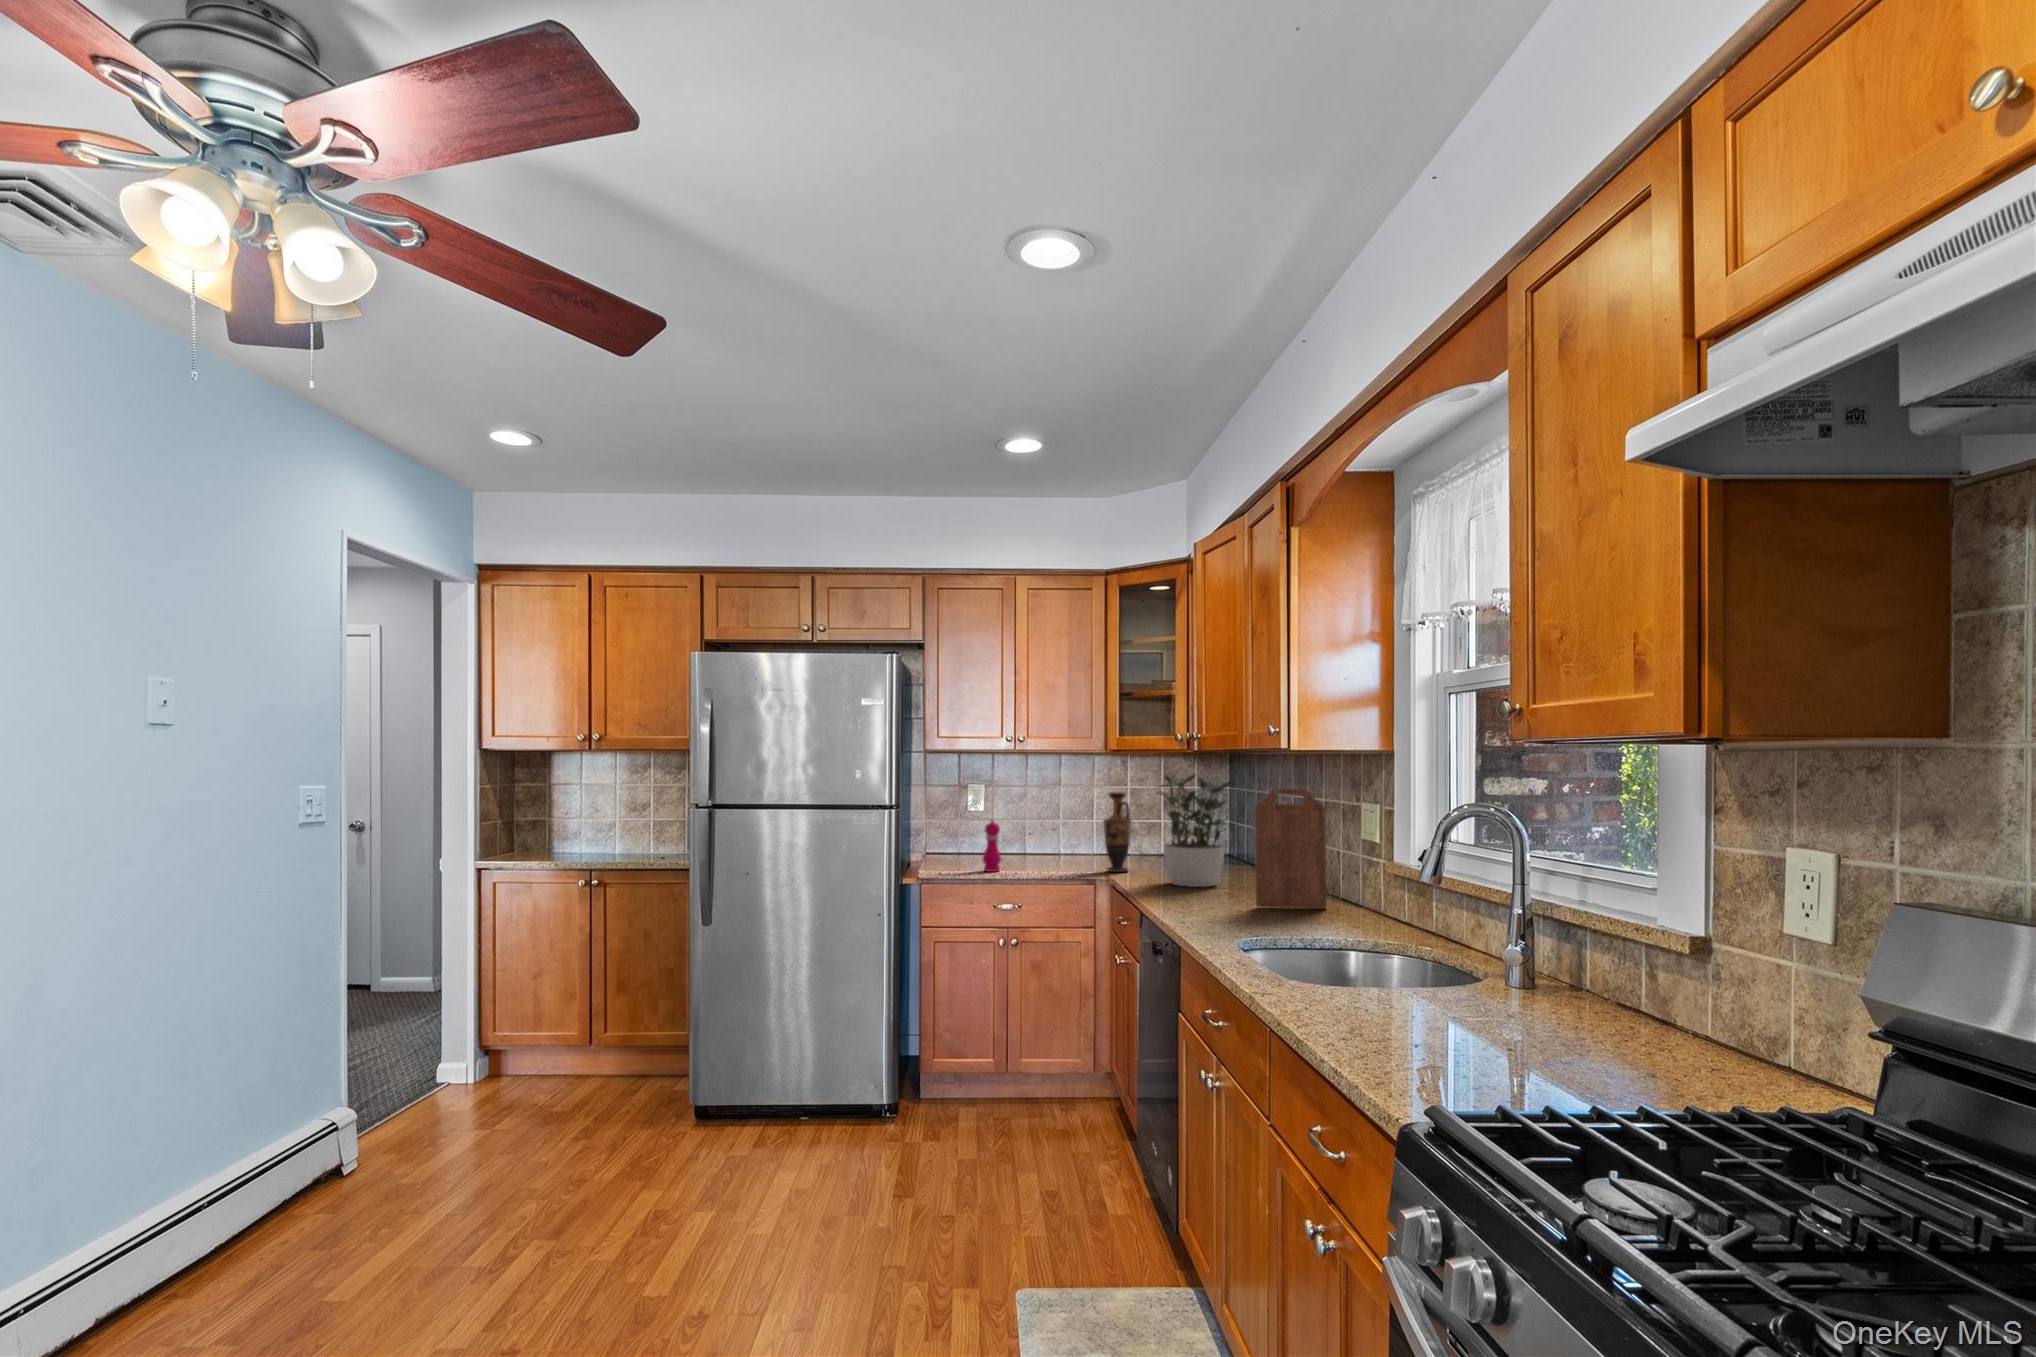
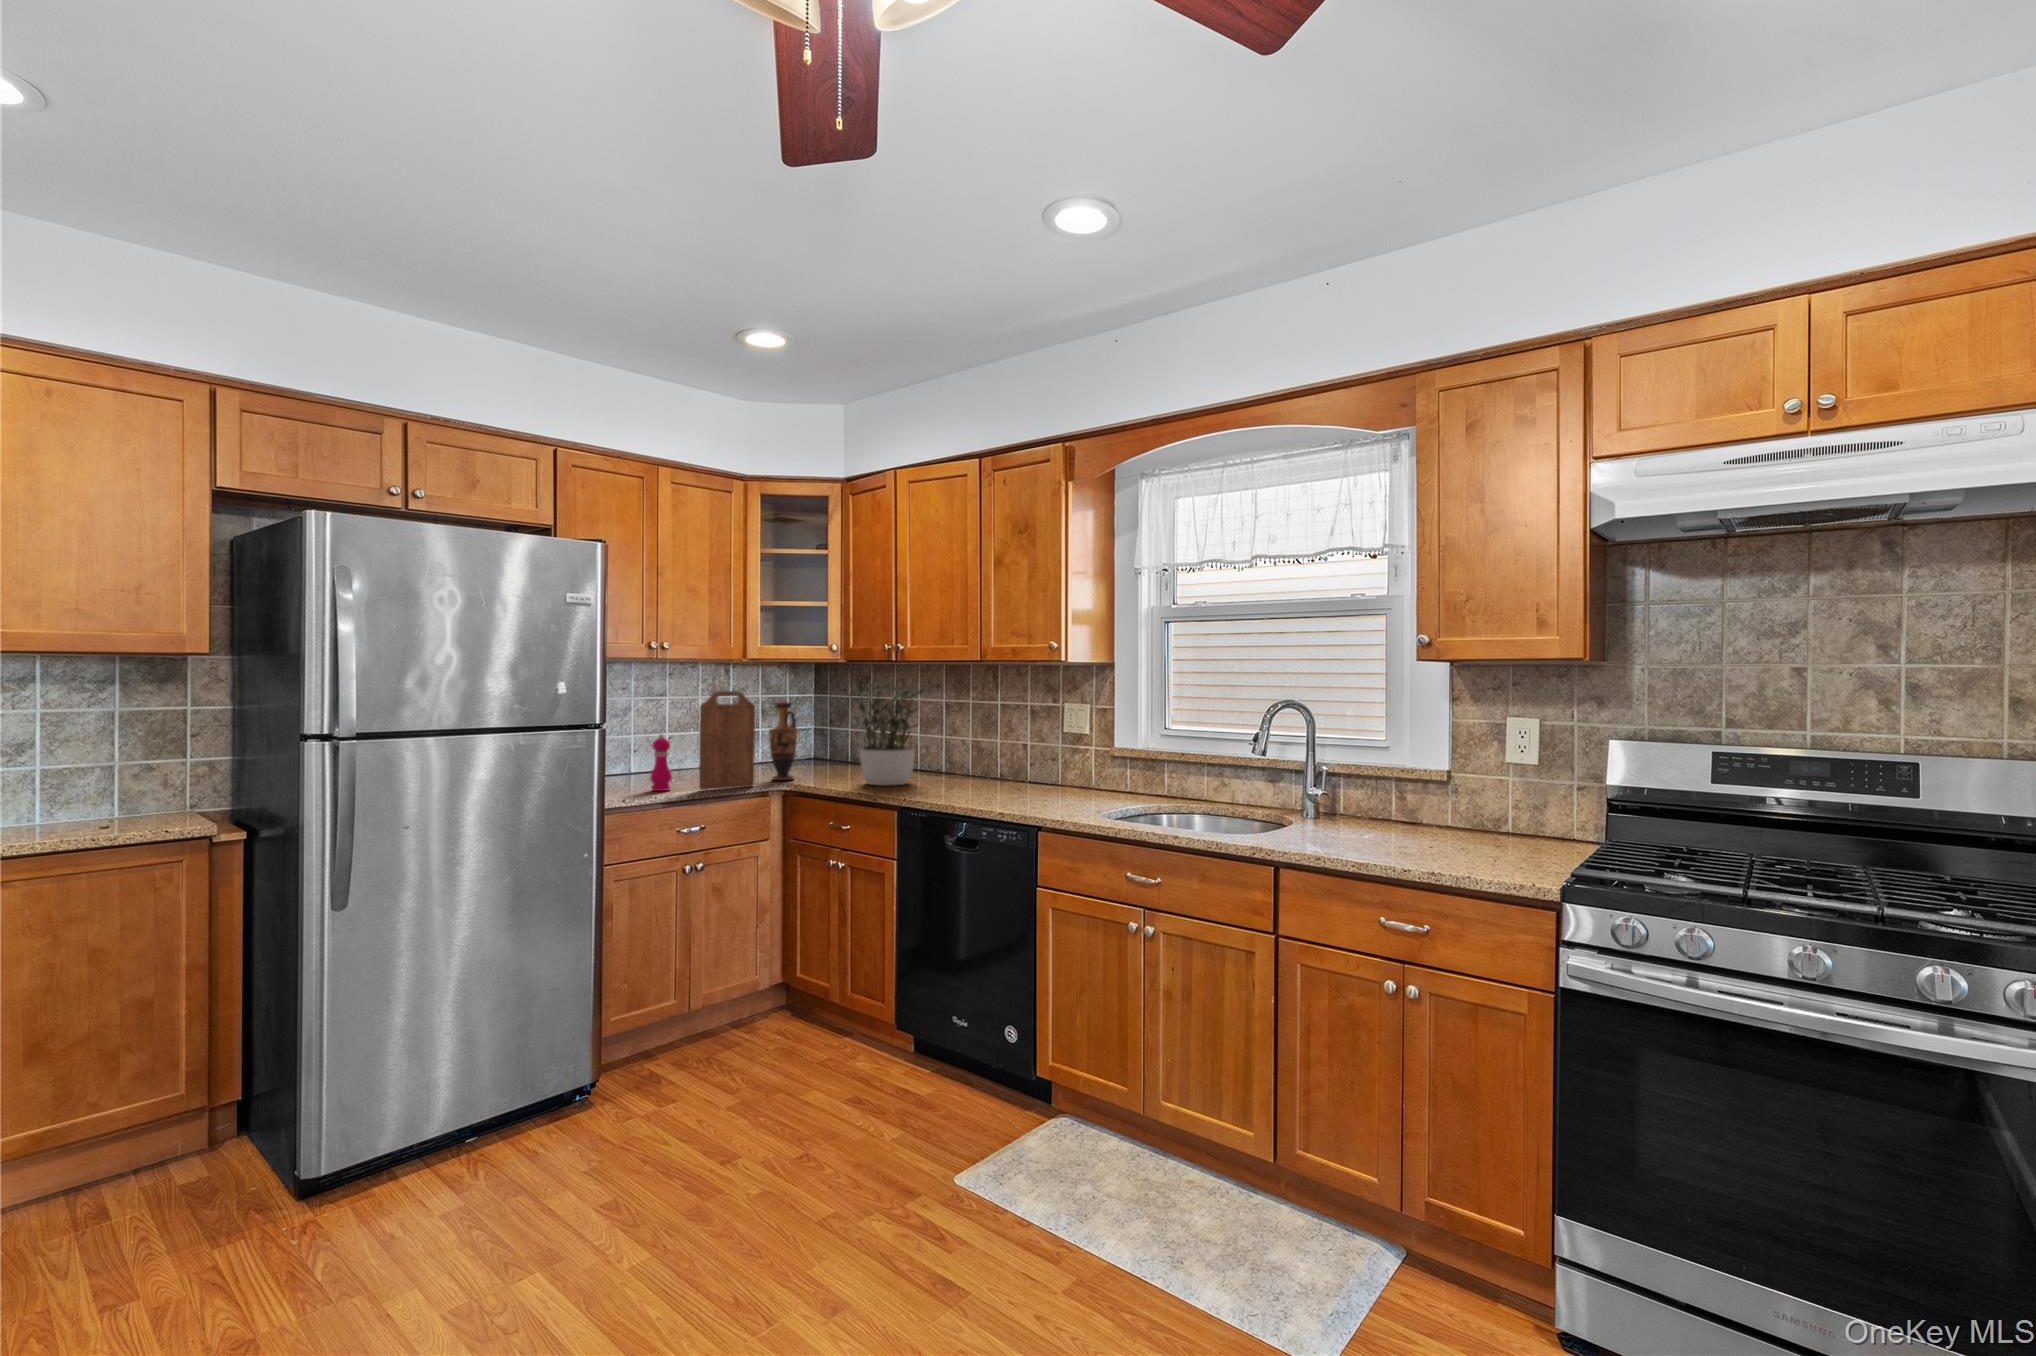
cutting board: present [1255,788,1327,909] -> present [699,691,755,790]

